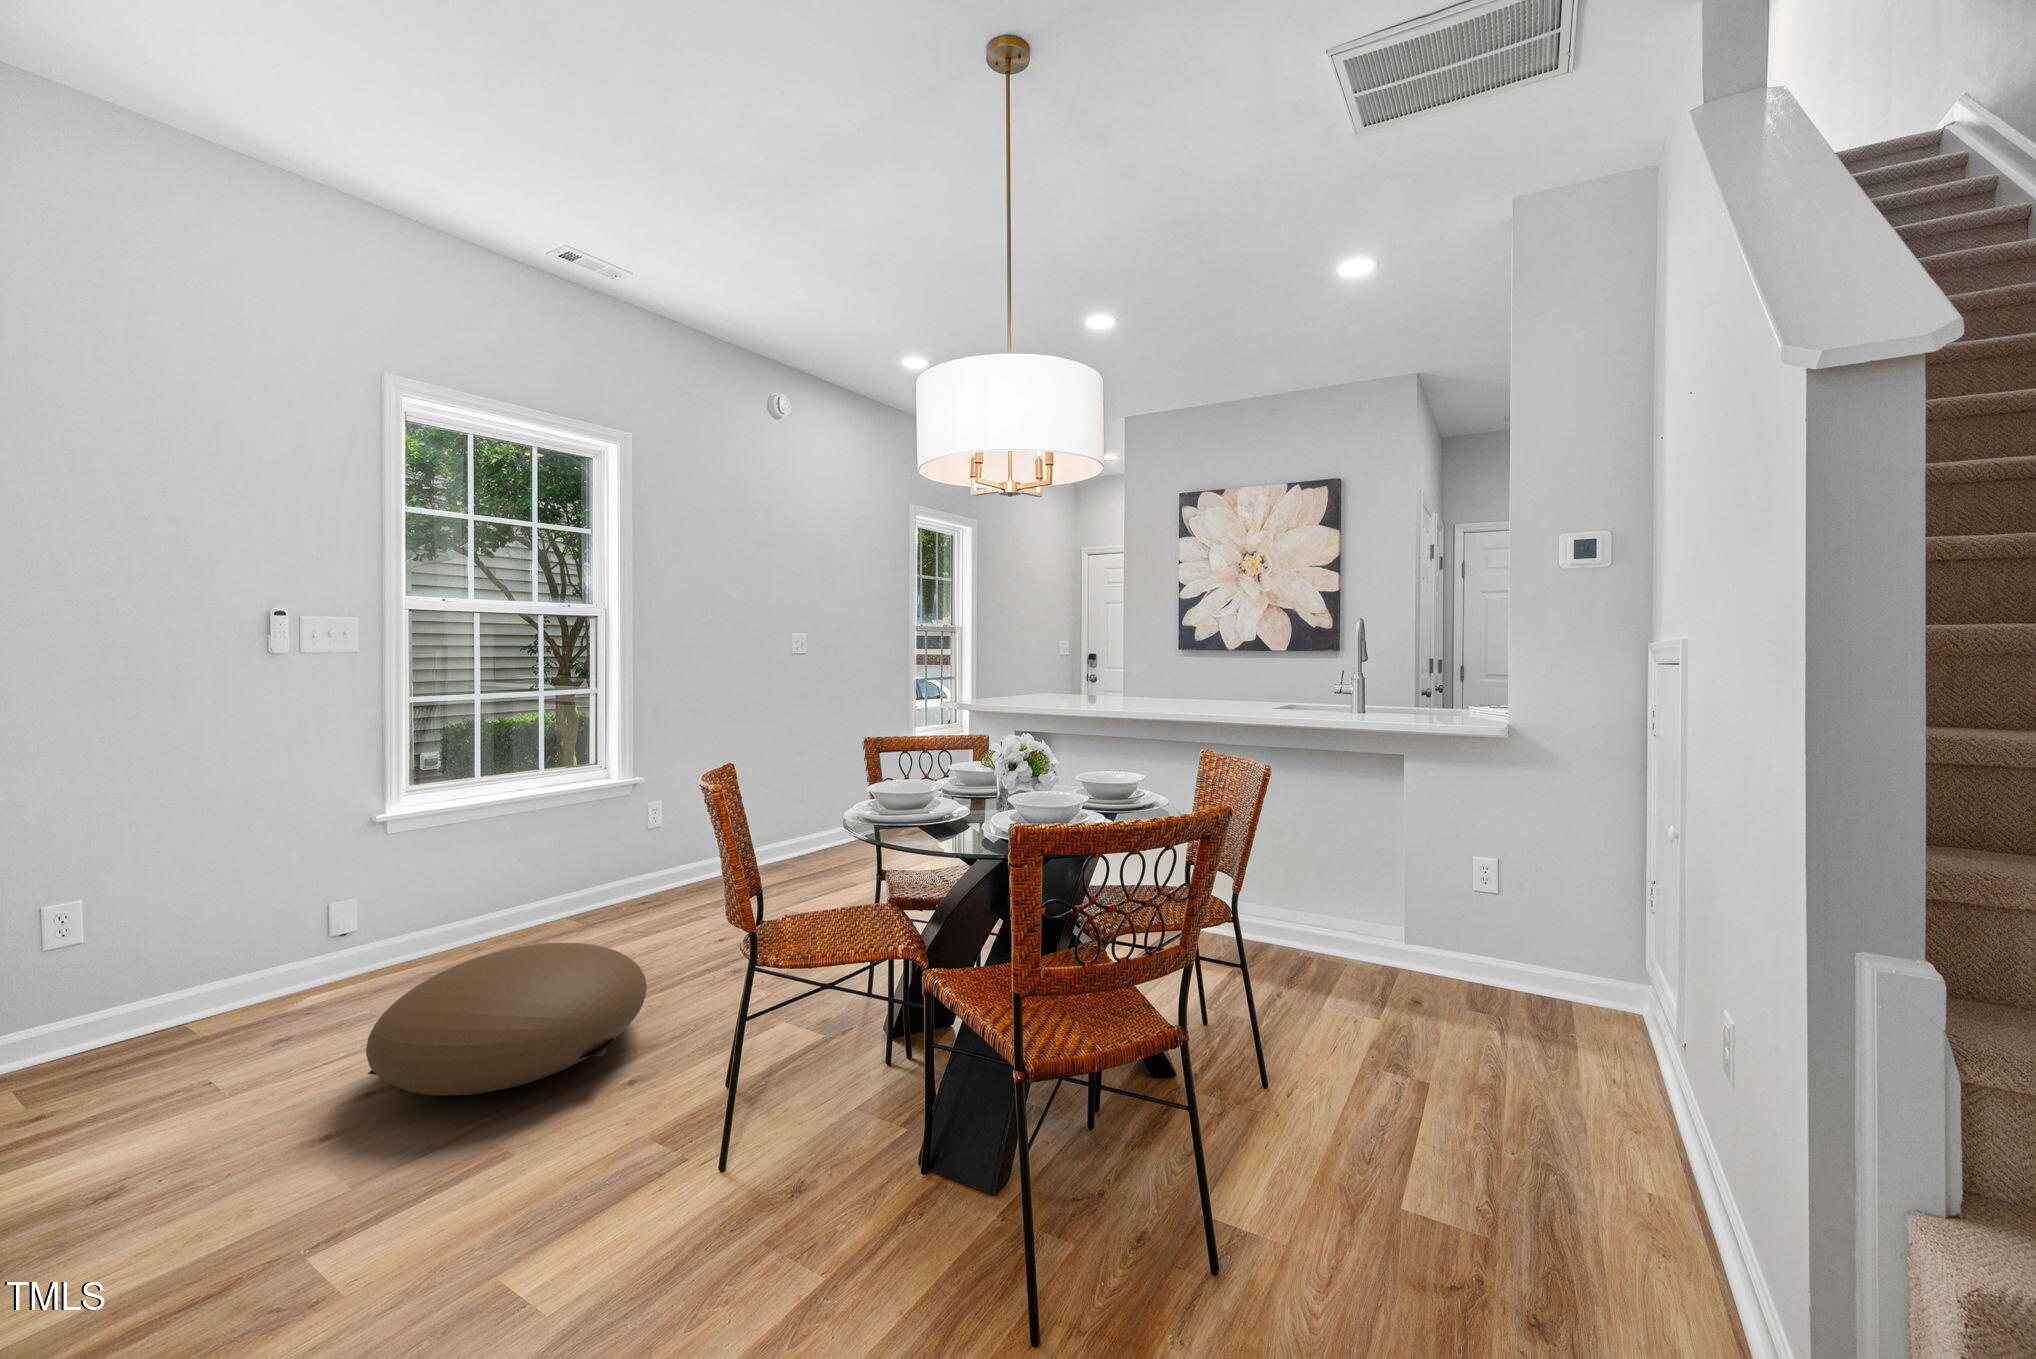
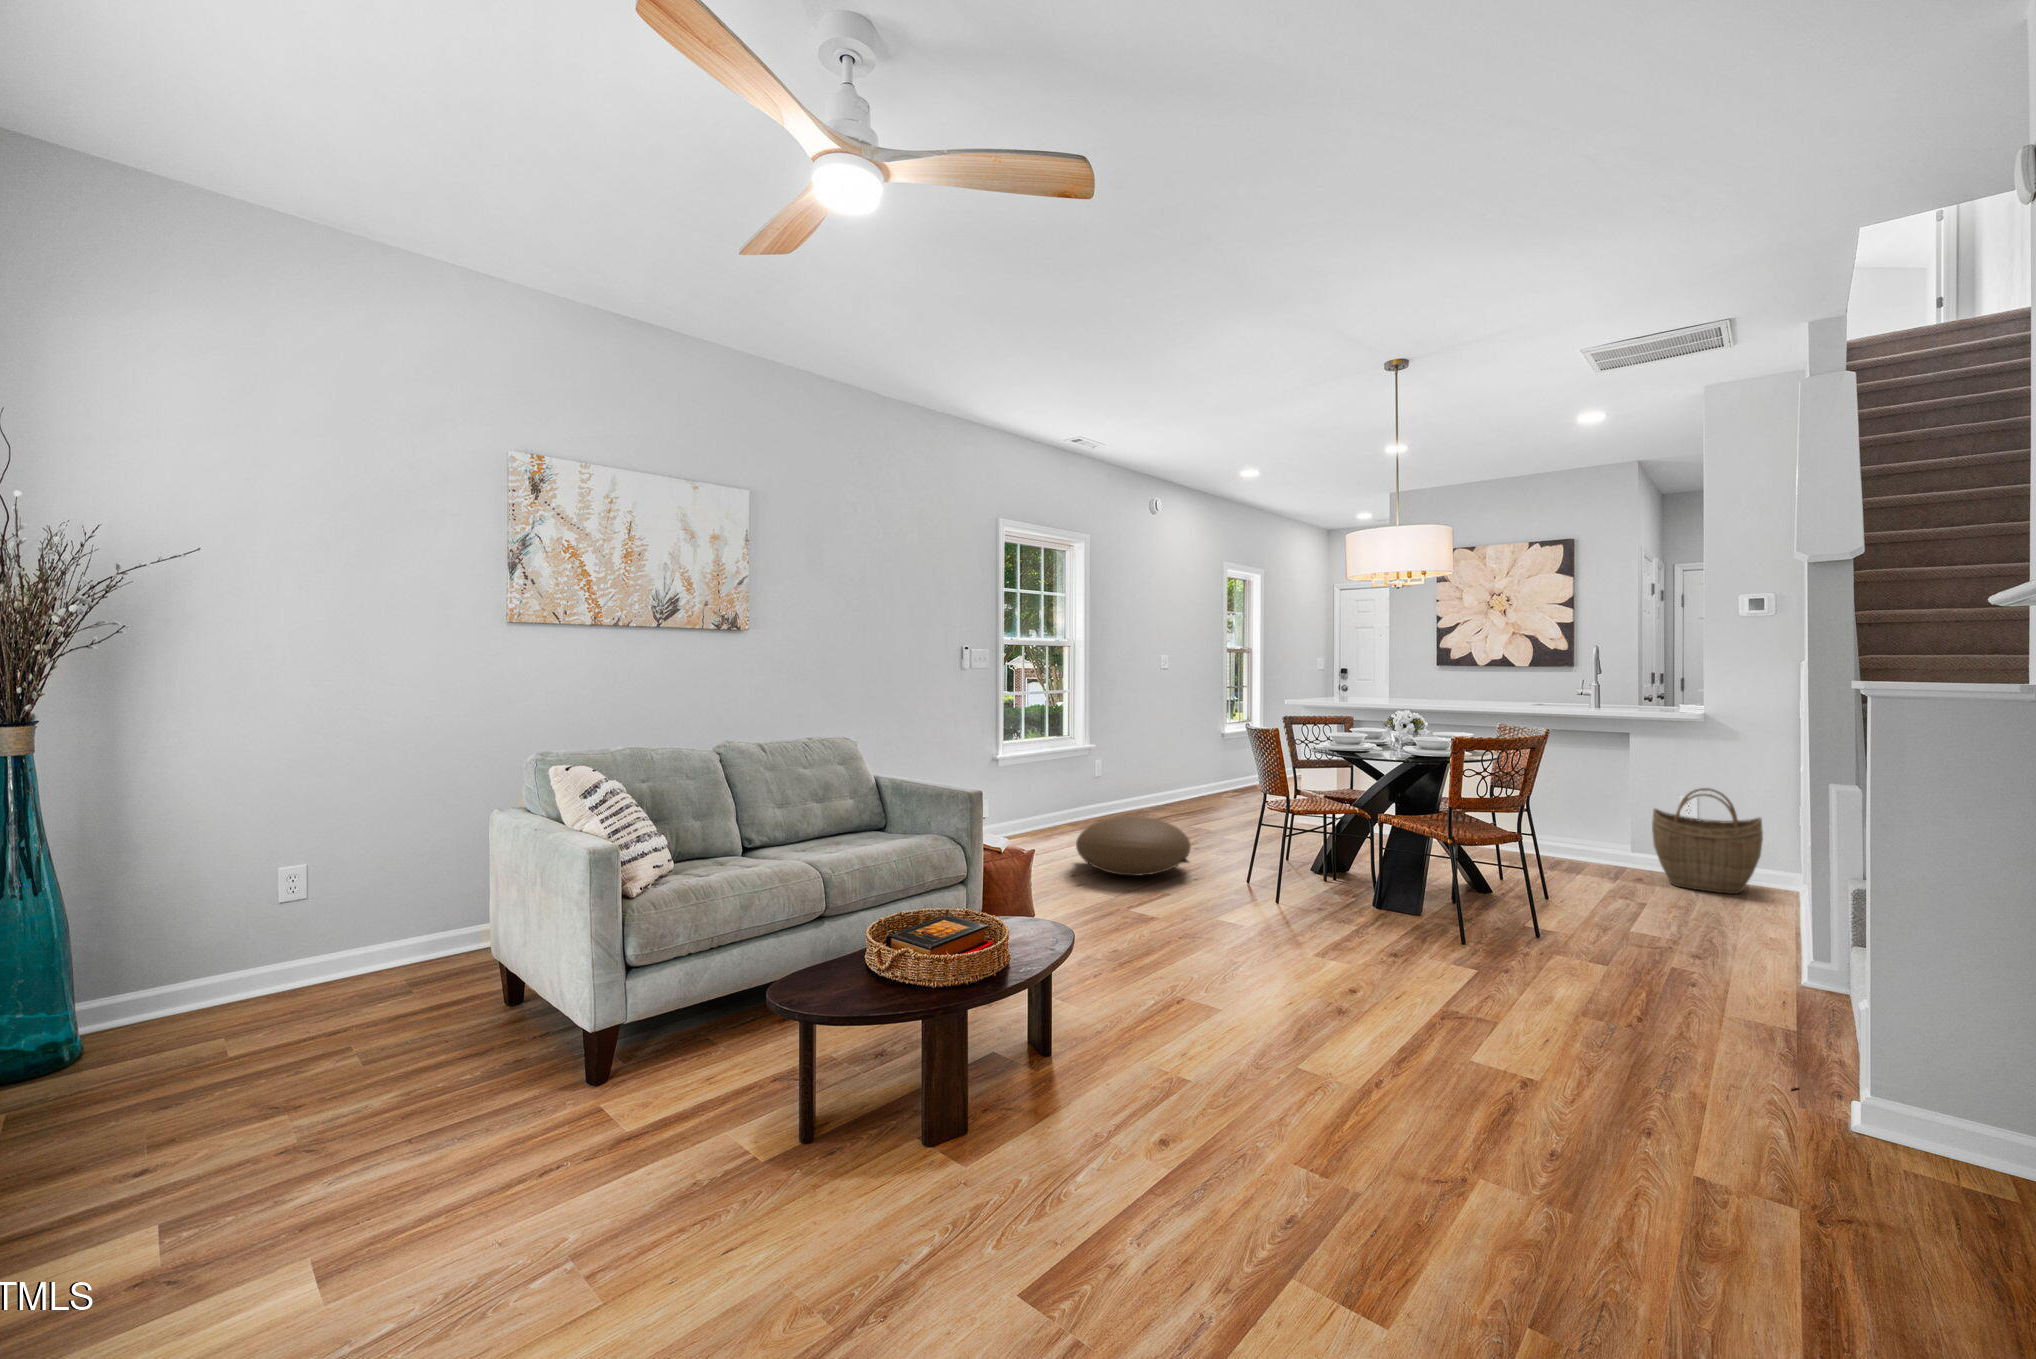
woven basket: none [1435,850,1600,1038] -> present [1652,788,1763,894]

